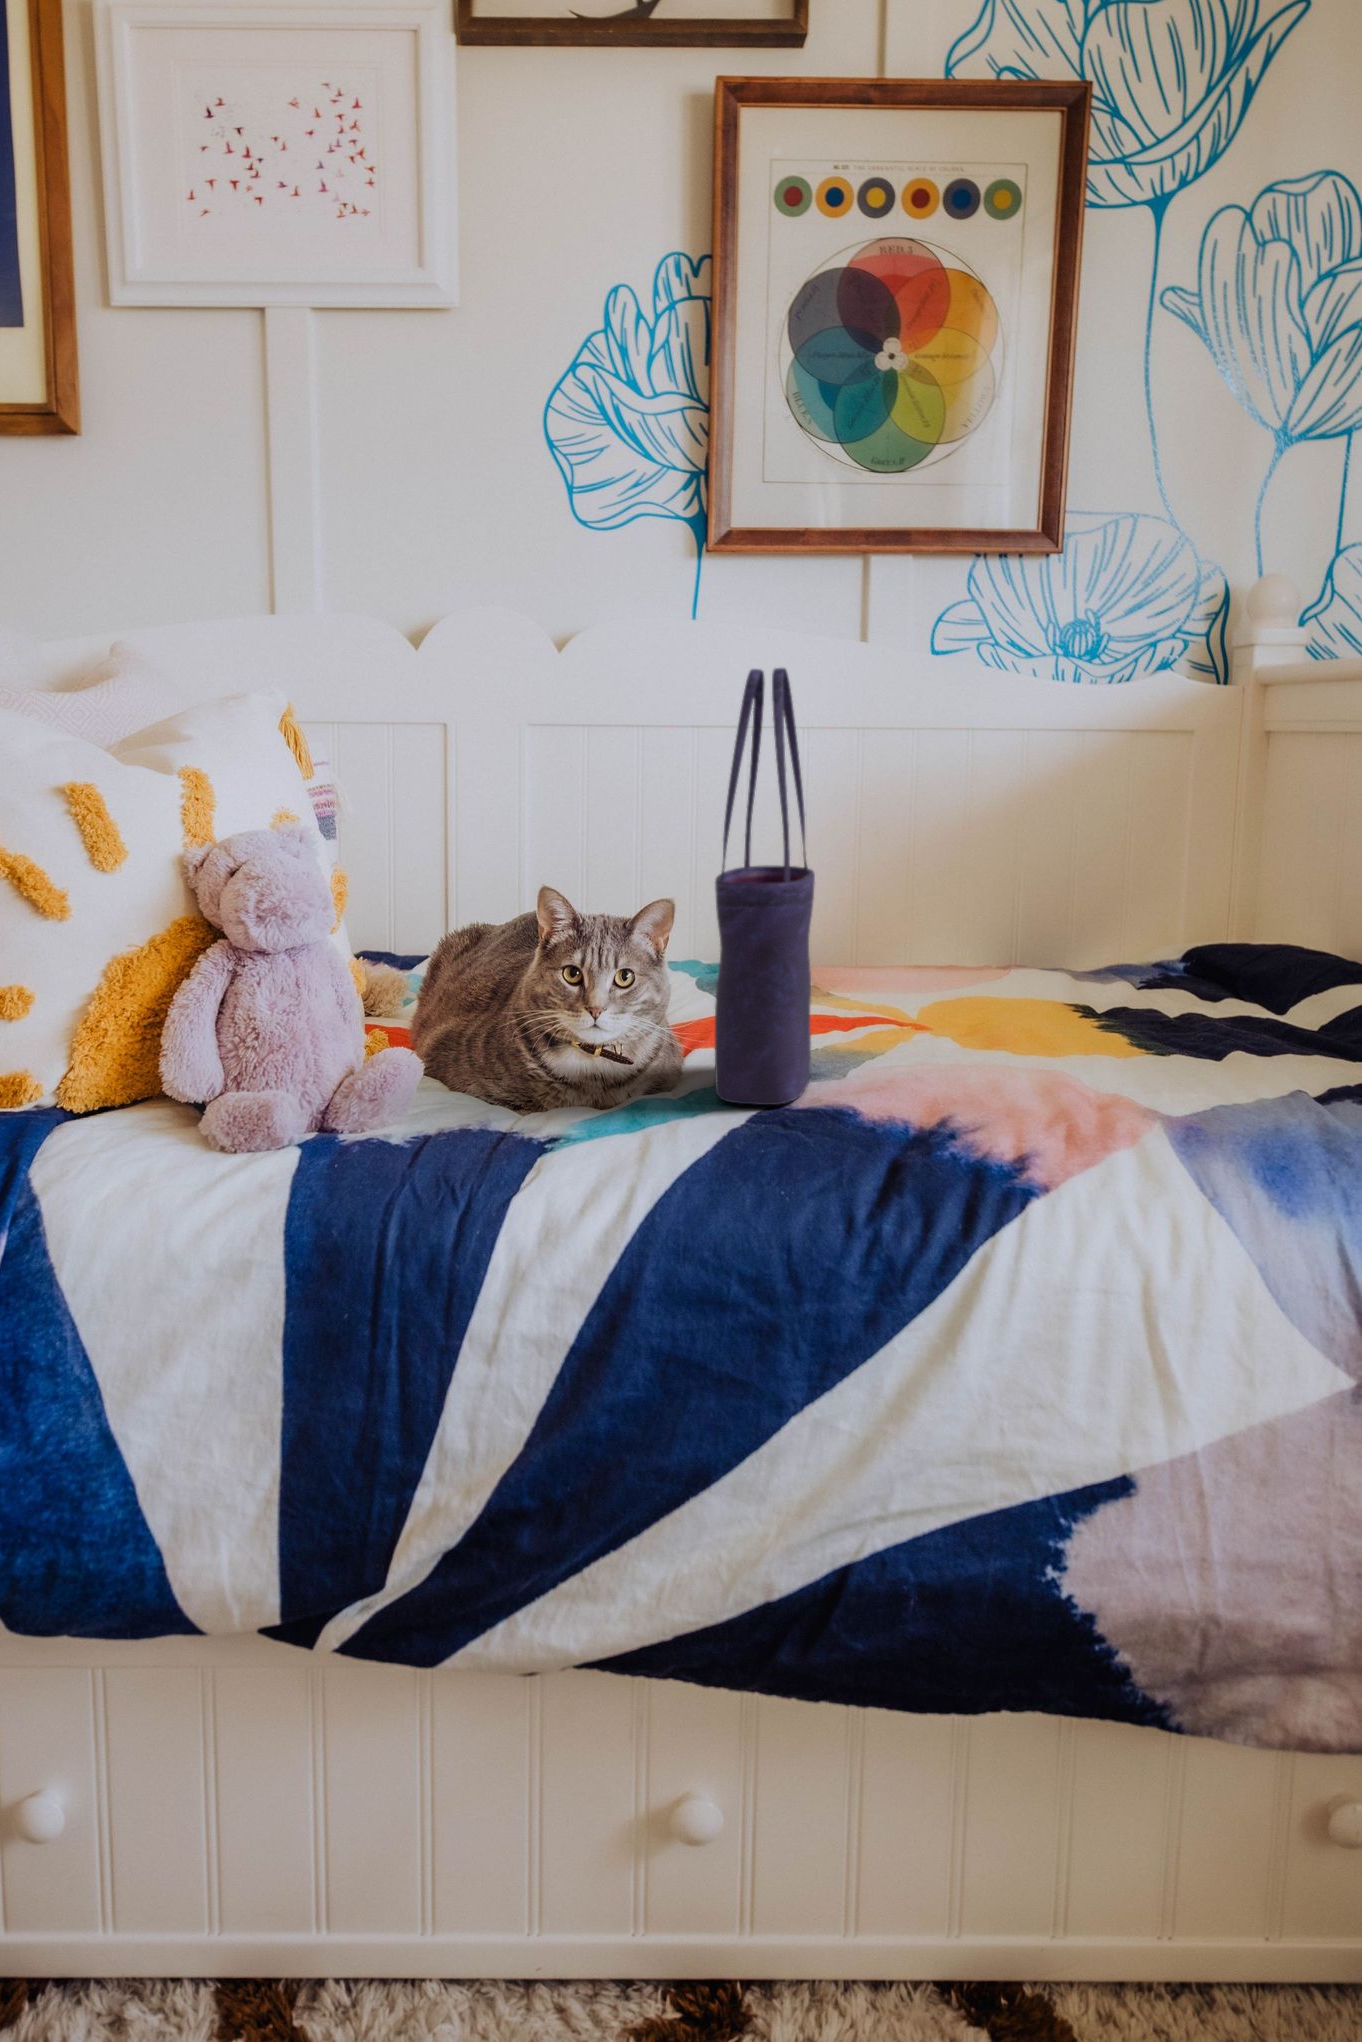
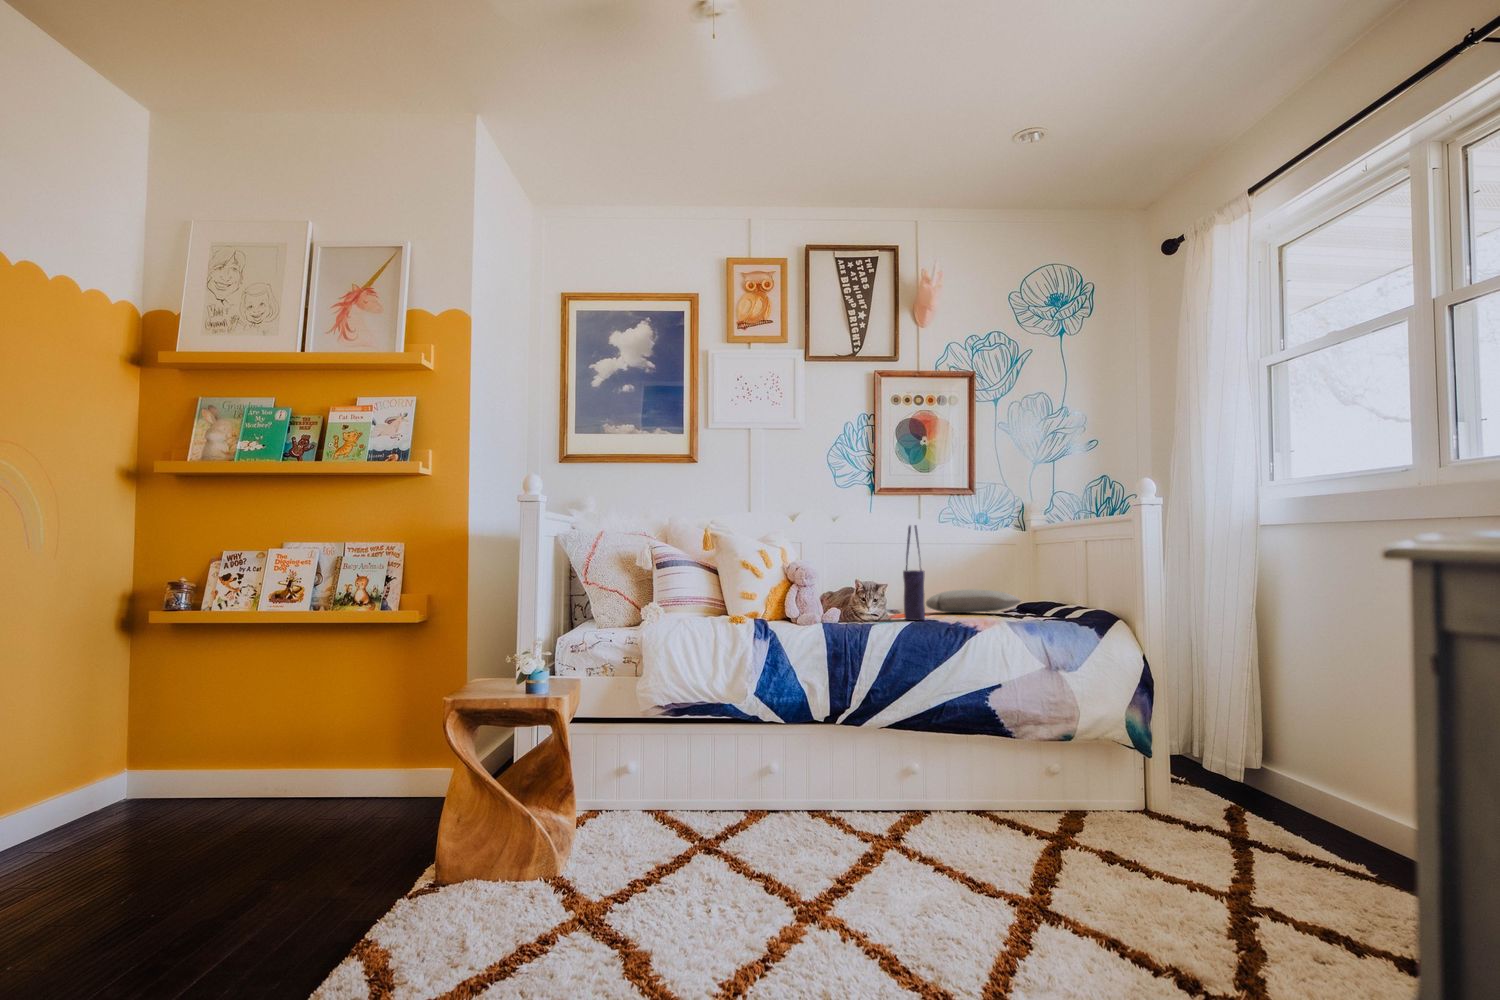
pillow: none [852,908,1215,998] -> present [926,589,1021,613]

